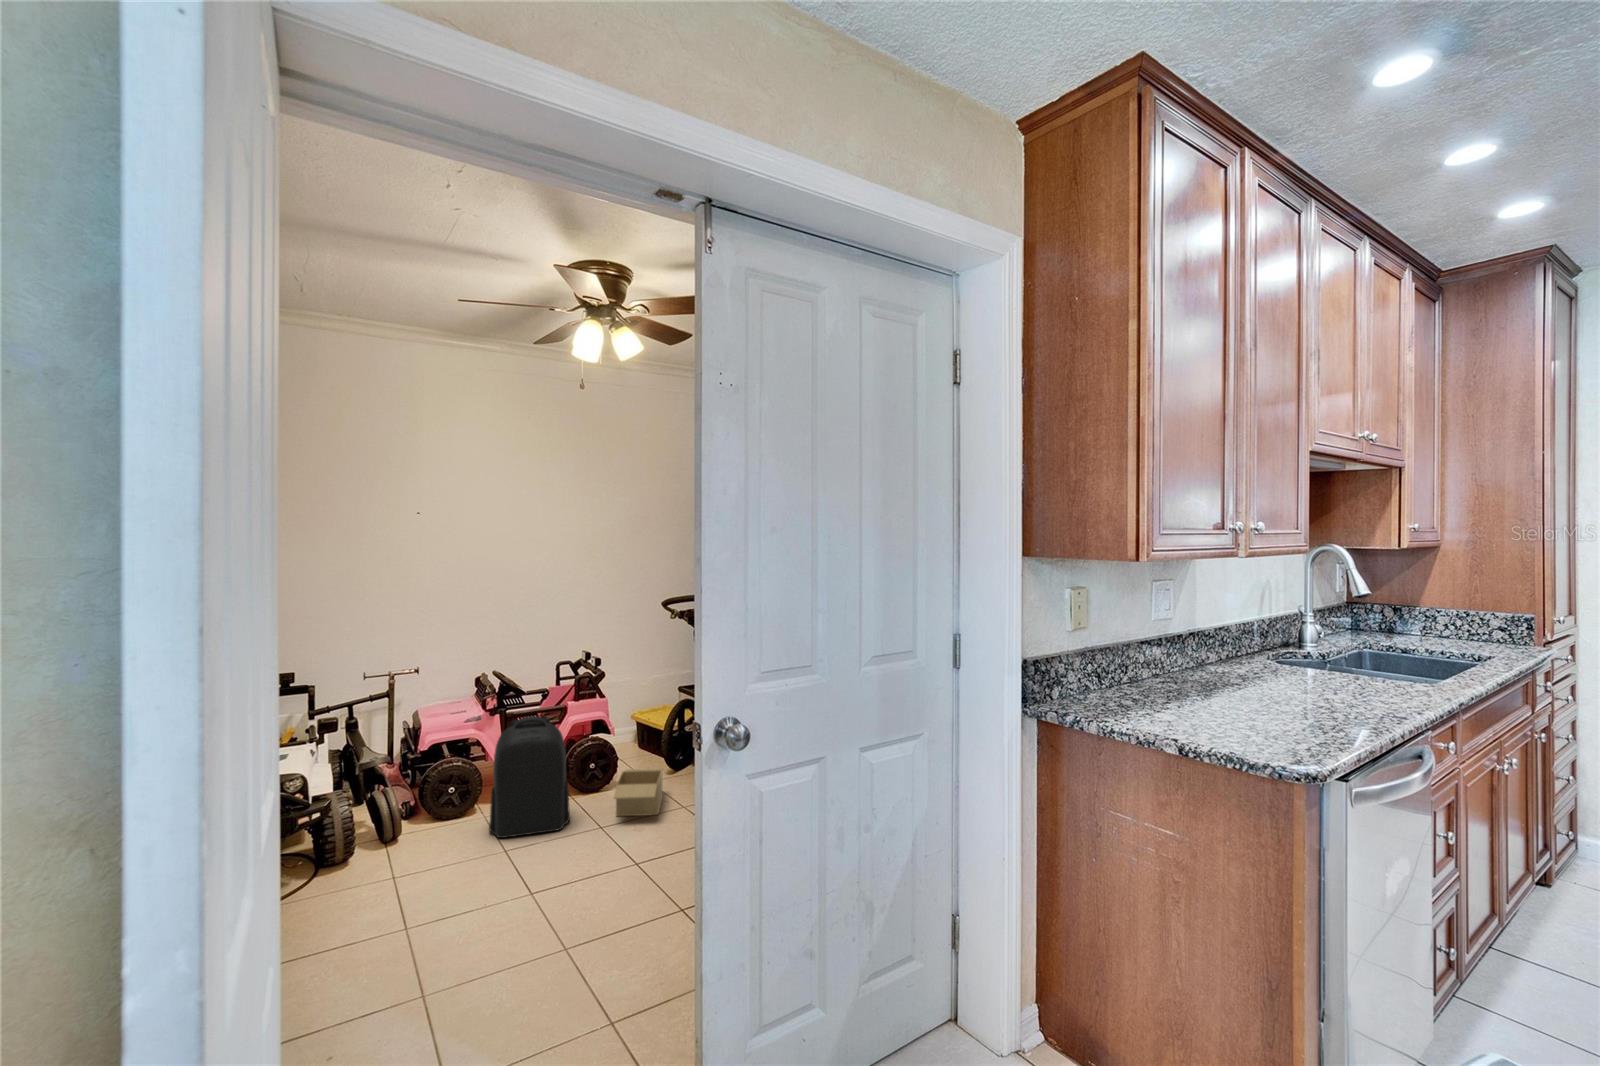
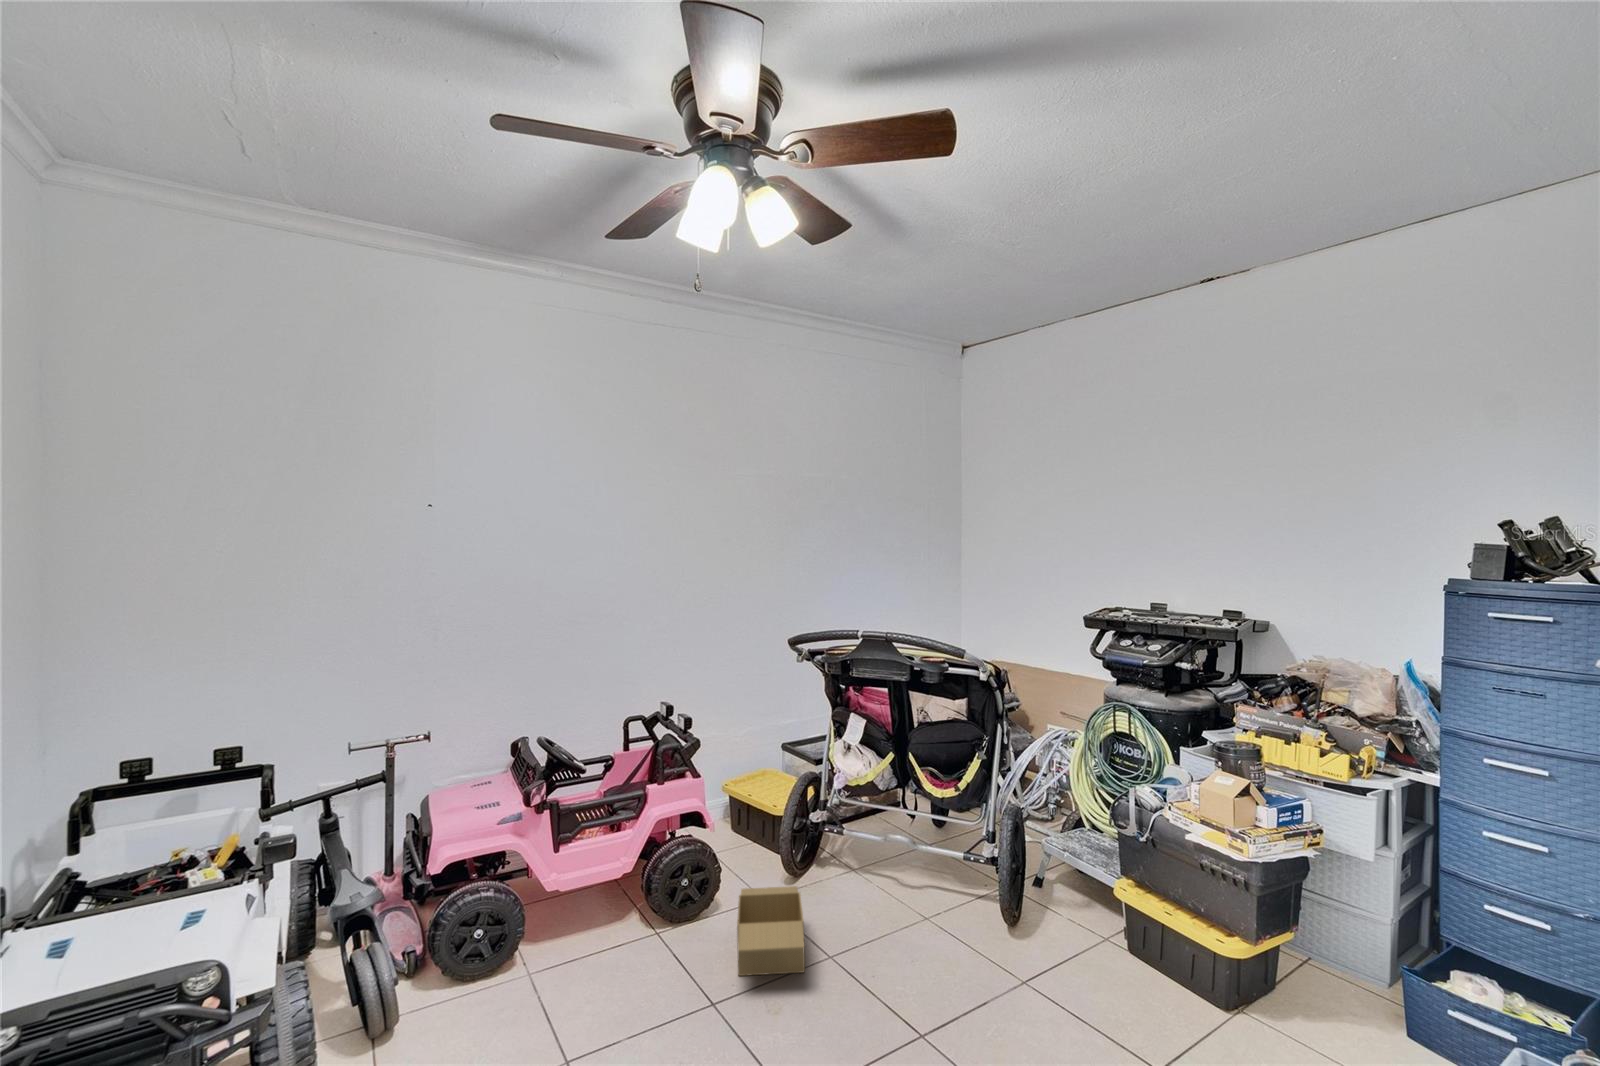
backpack: present [489,716,570,838] -> none [539,816,668,1028]

